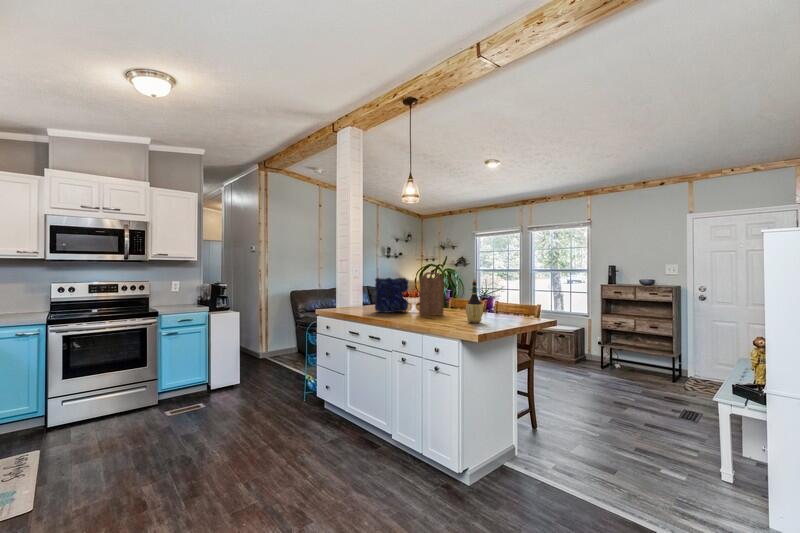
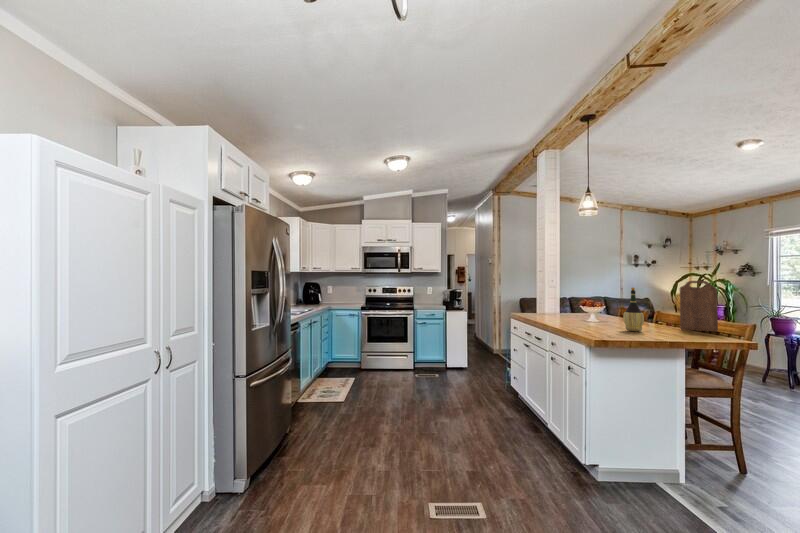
cutting board: present [419,272,444,315] -> present [680,281,718,332]
vase: present [375,278,408,313] -> none [555,285,590,318]

